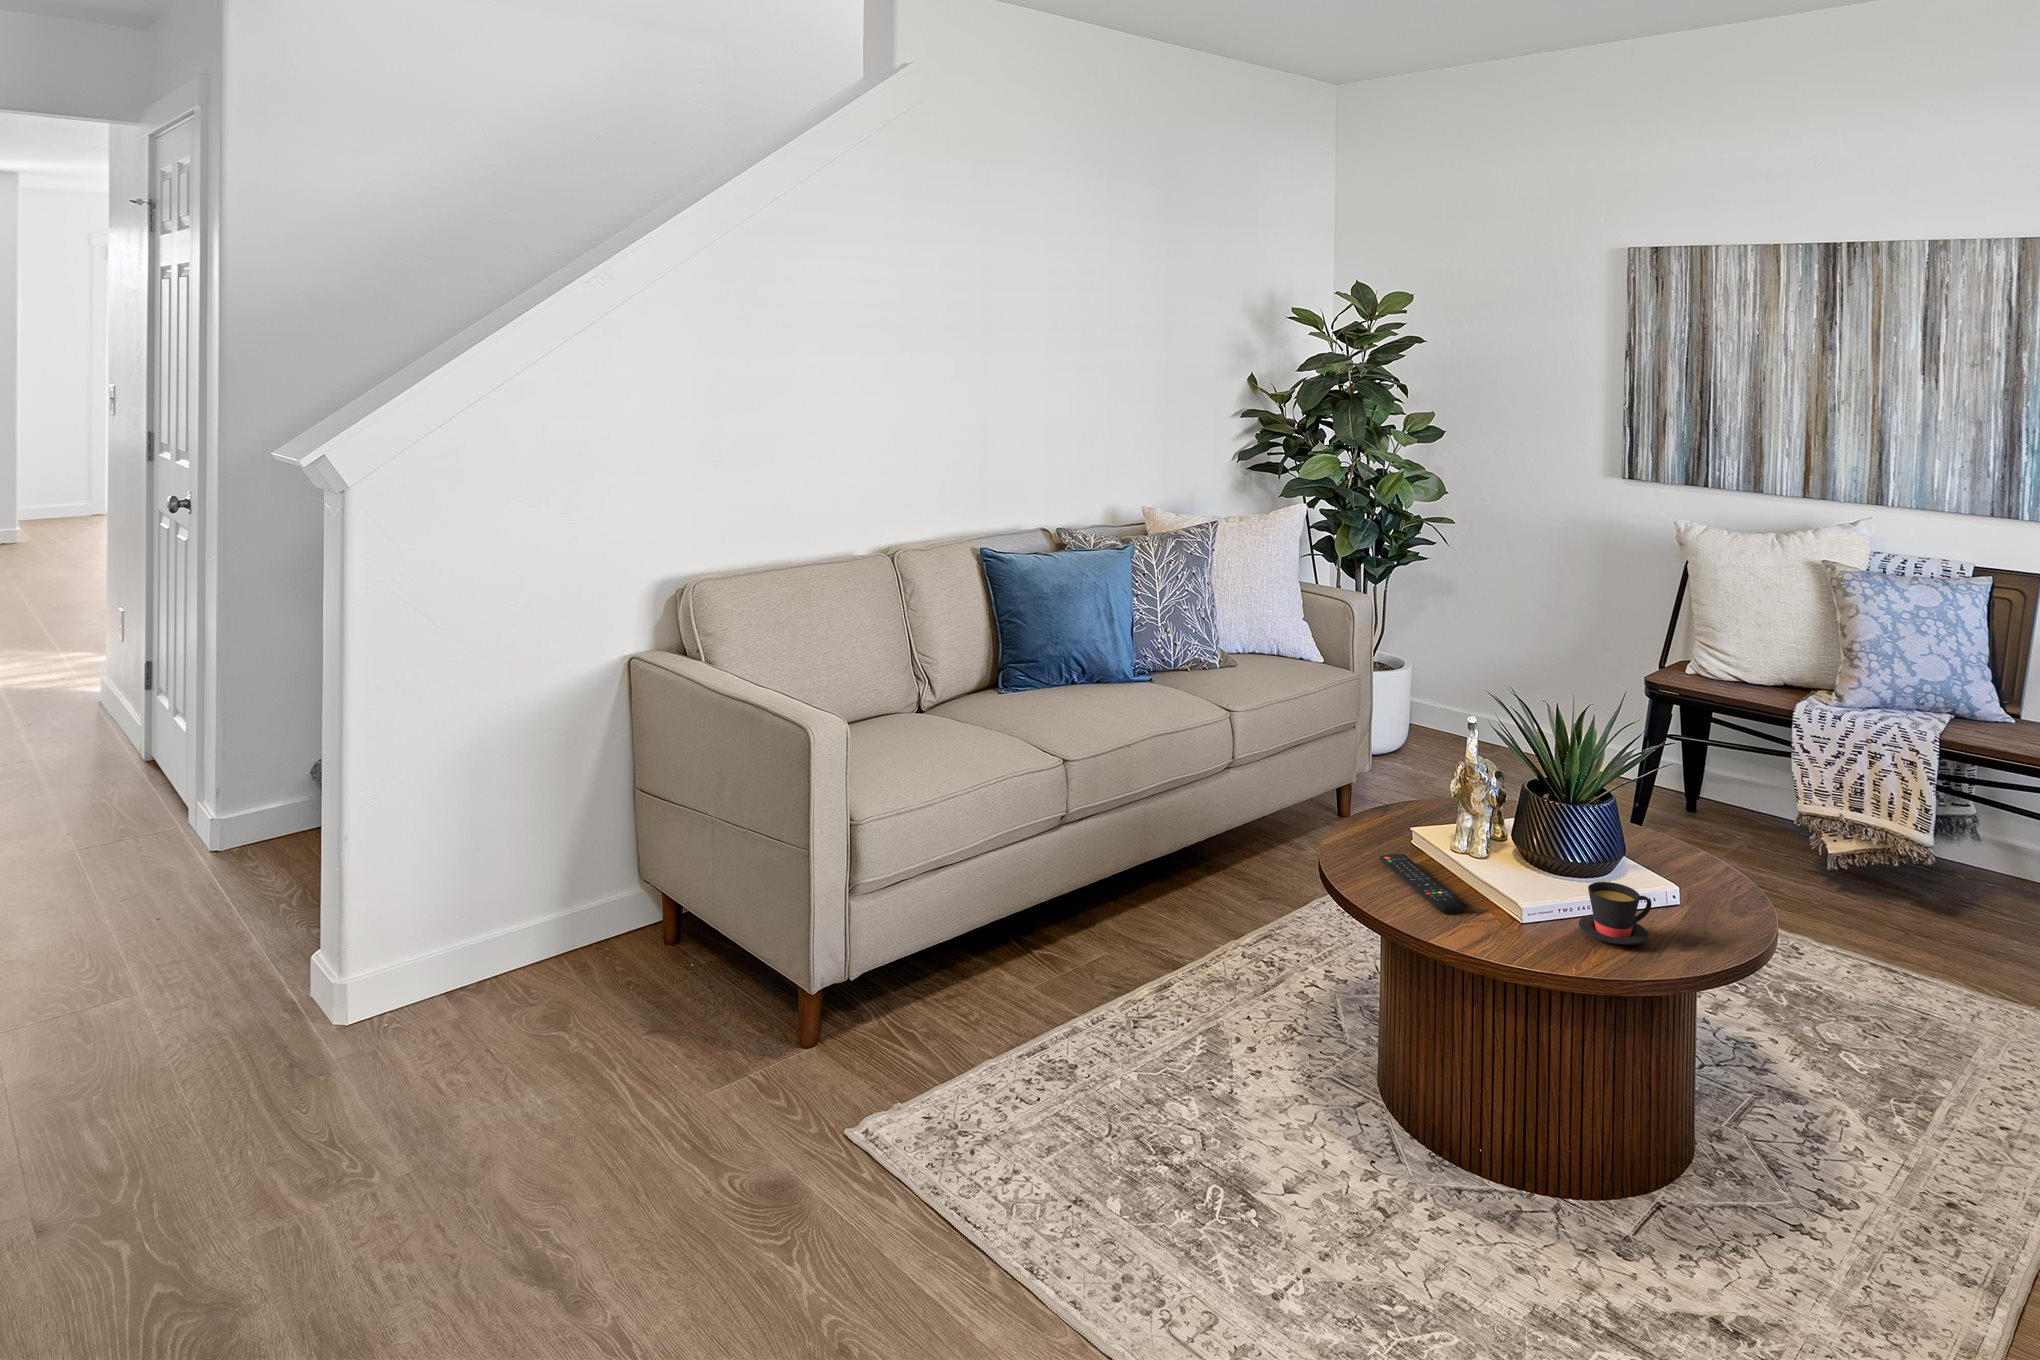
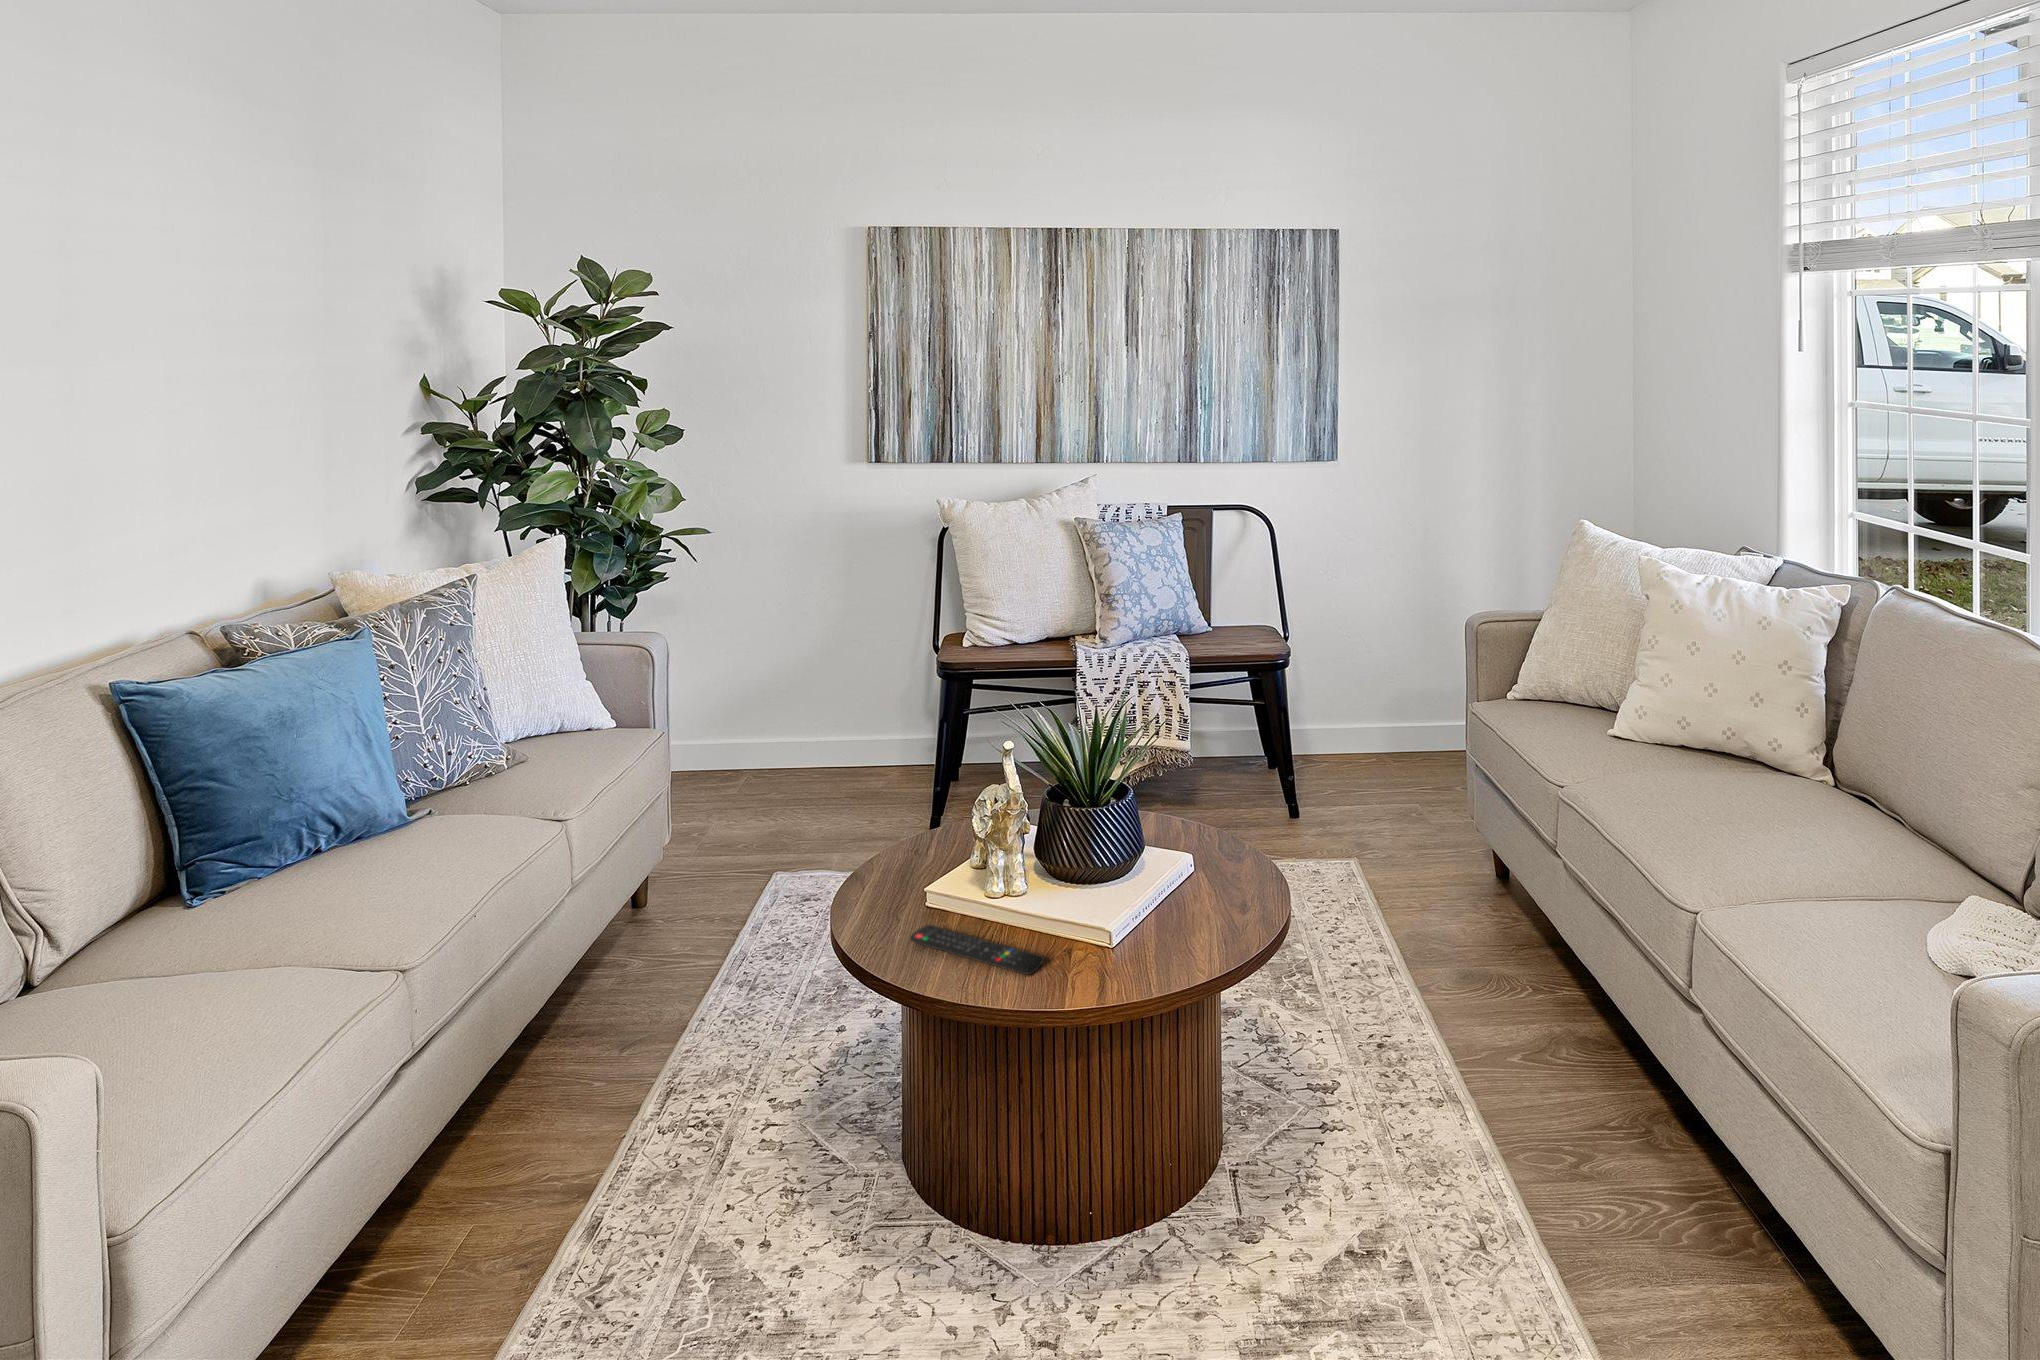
teacup: present [1579,882,1651,945] -> none [1145,875,1210,939]

